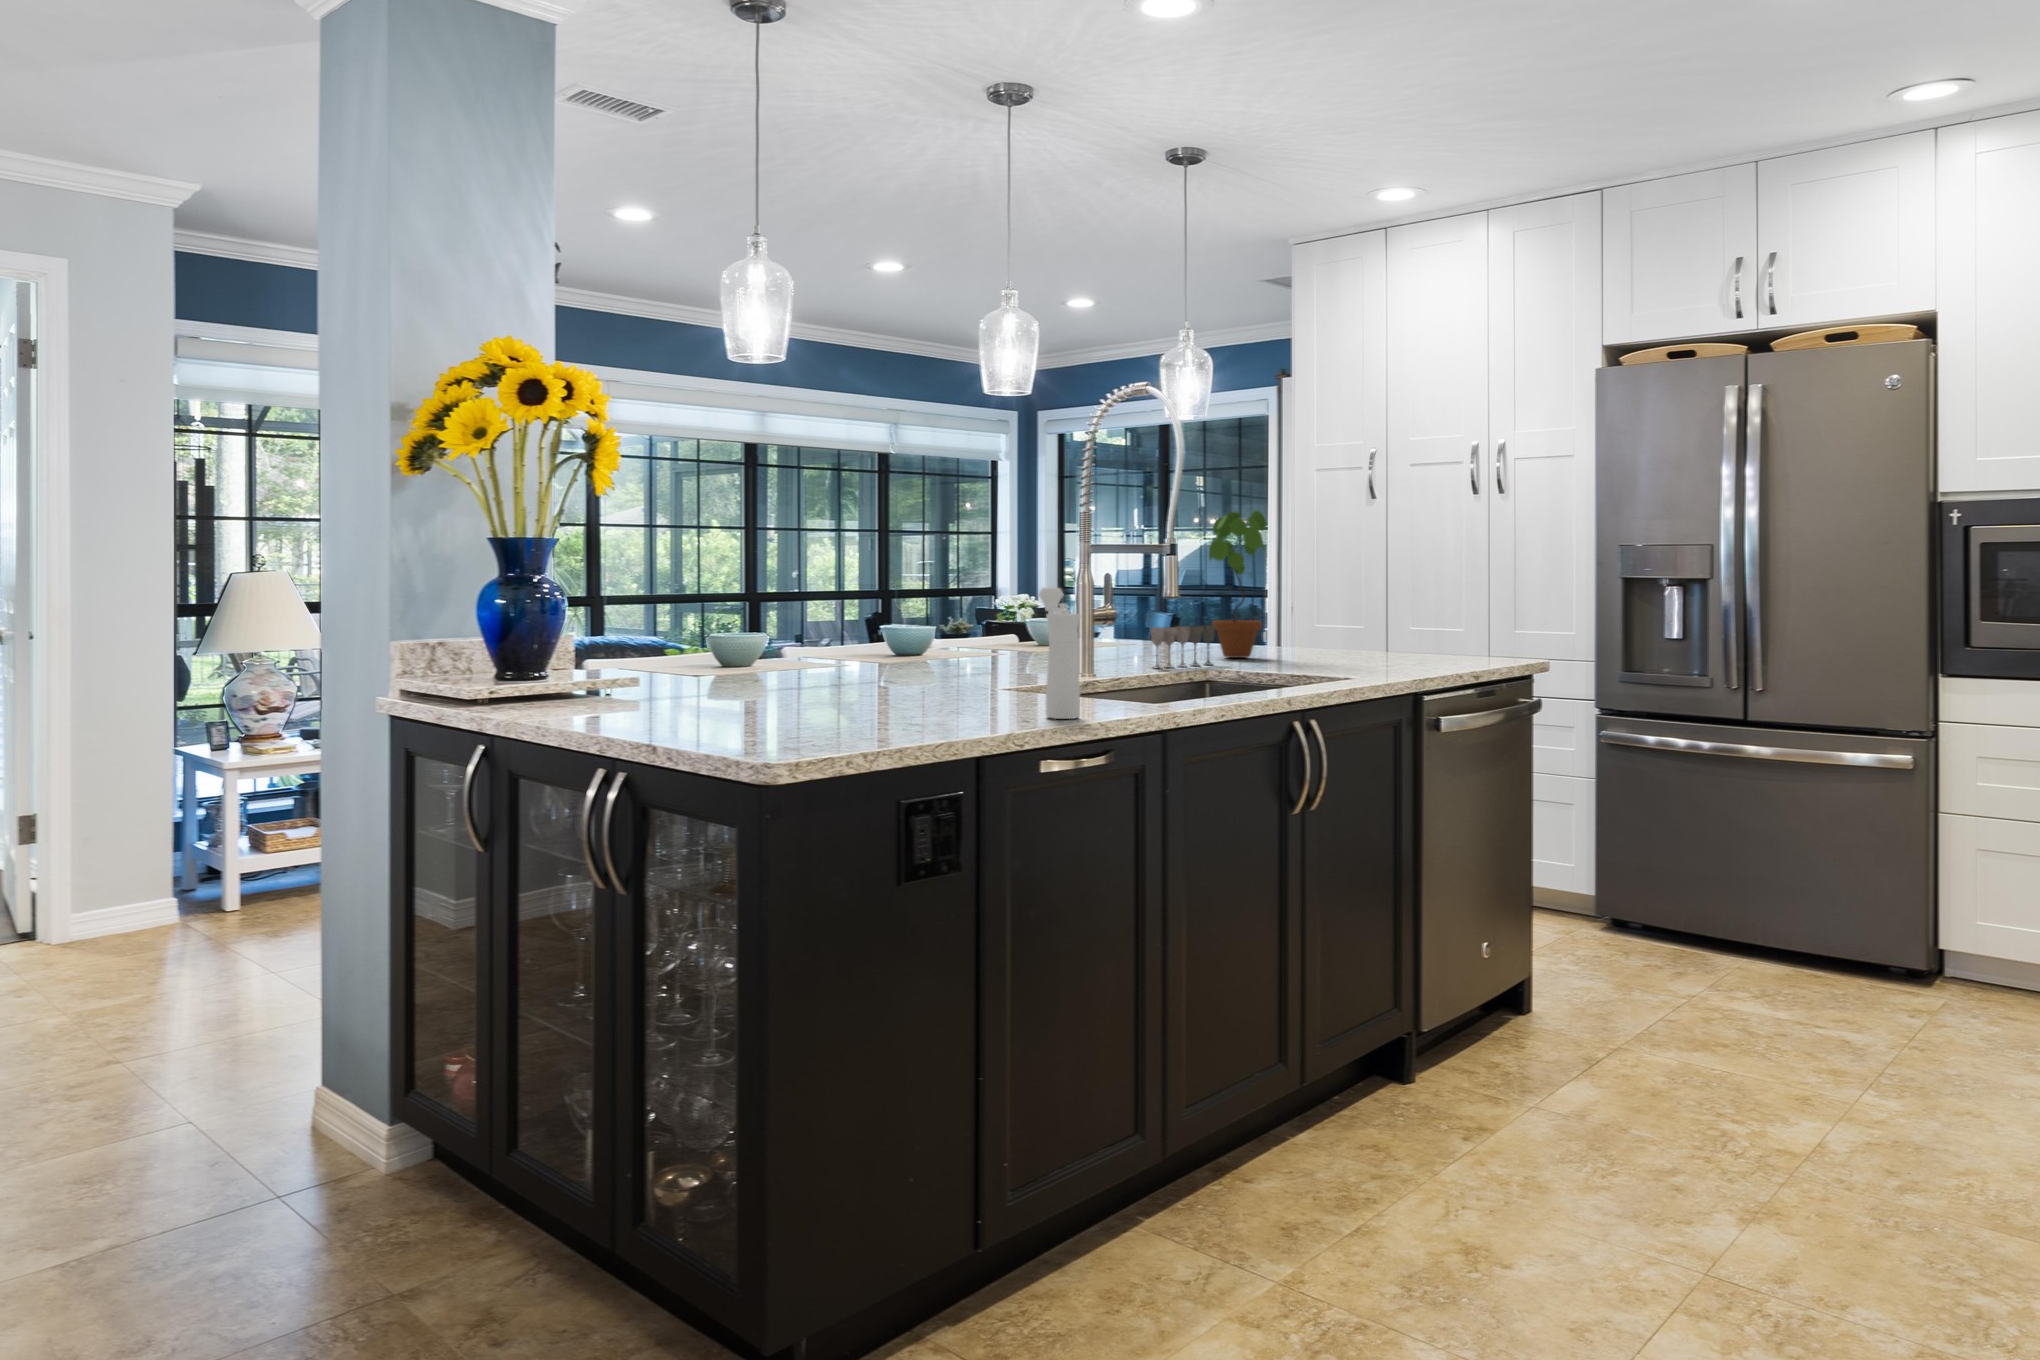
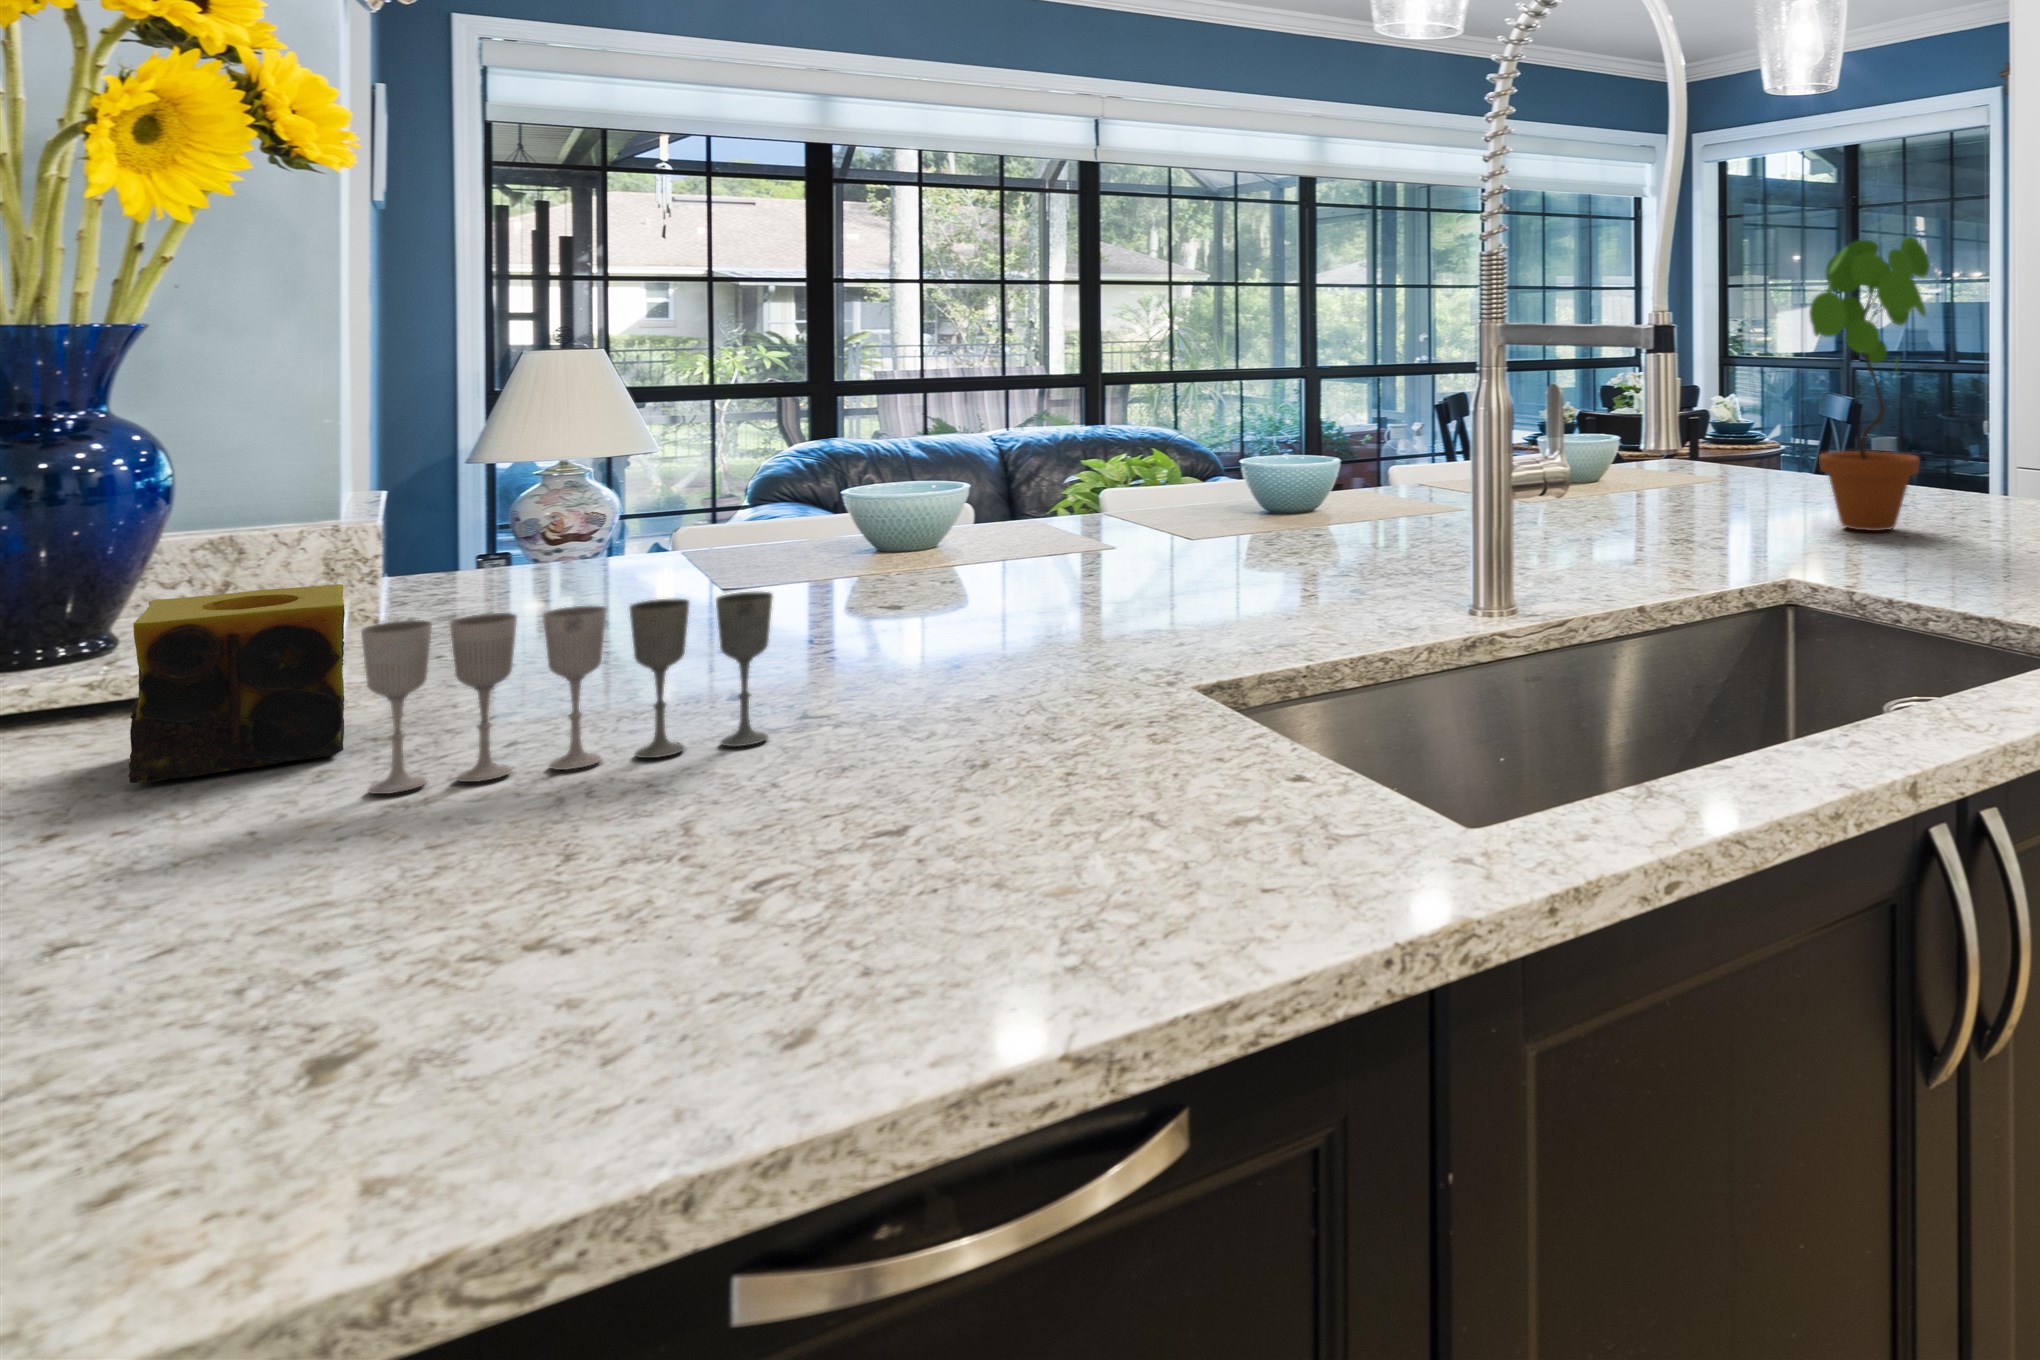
pepper mill: present [1039,588,1081,719] -> none [833,453,1054,1019]
wine glass: present [1151,625,1215,668] -> present [361,592,773,794]
candle: none [692,648,767,706] -> present [128,584,345,783]

